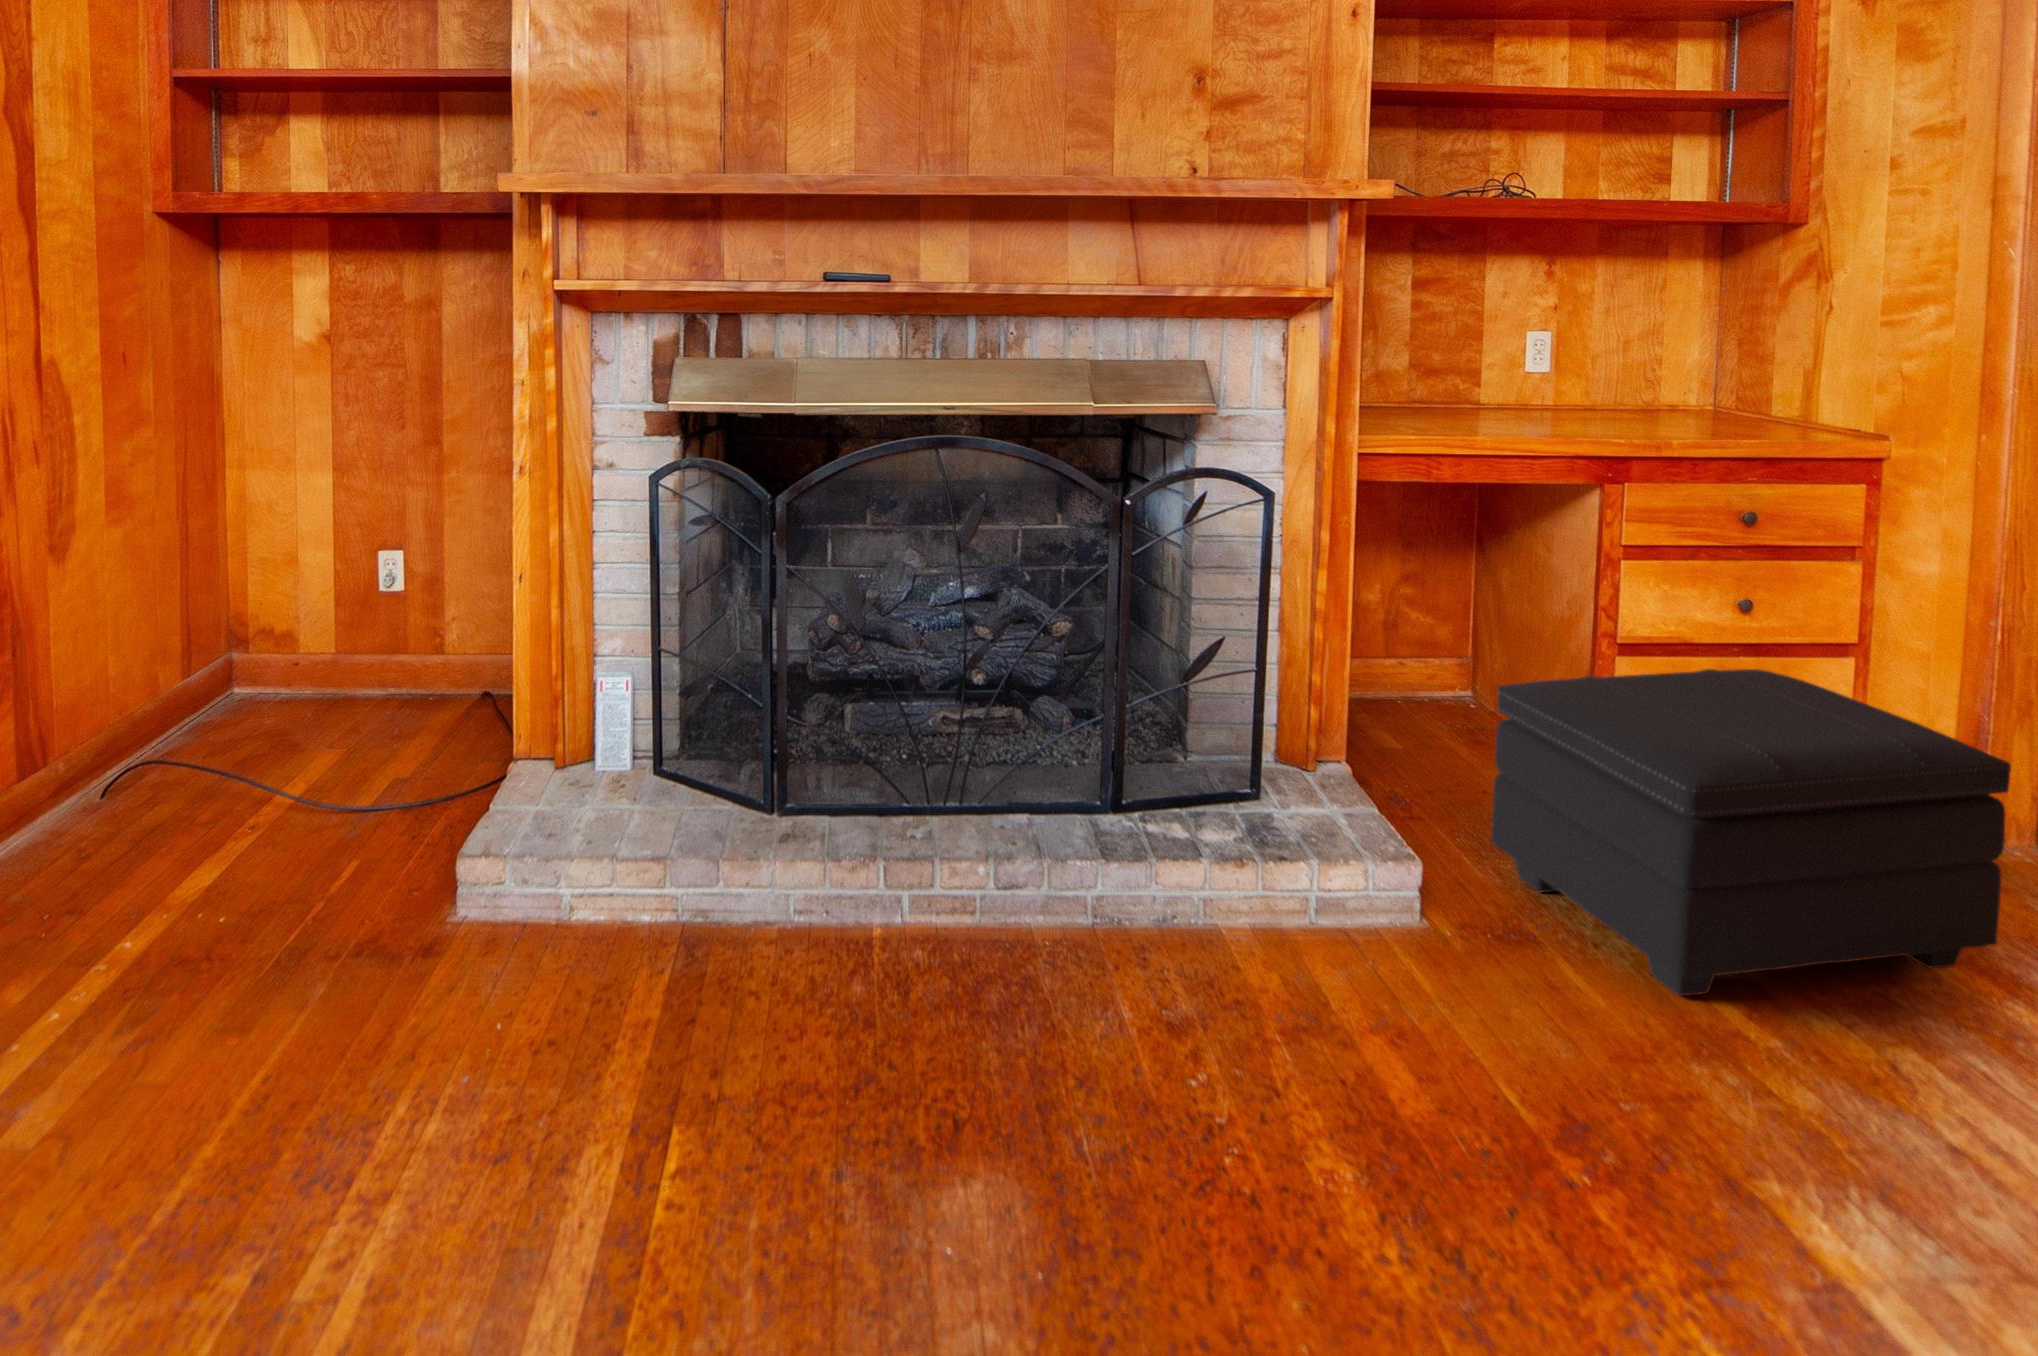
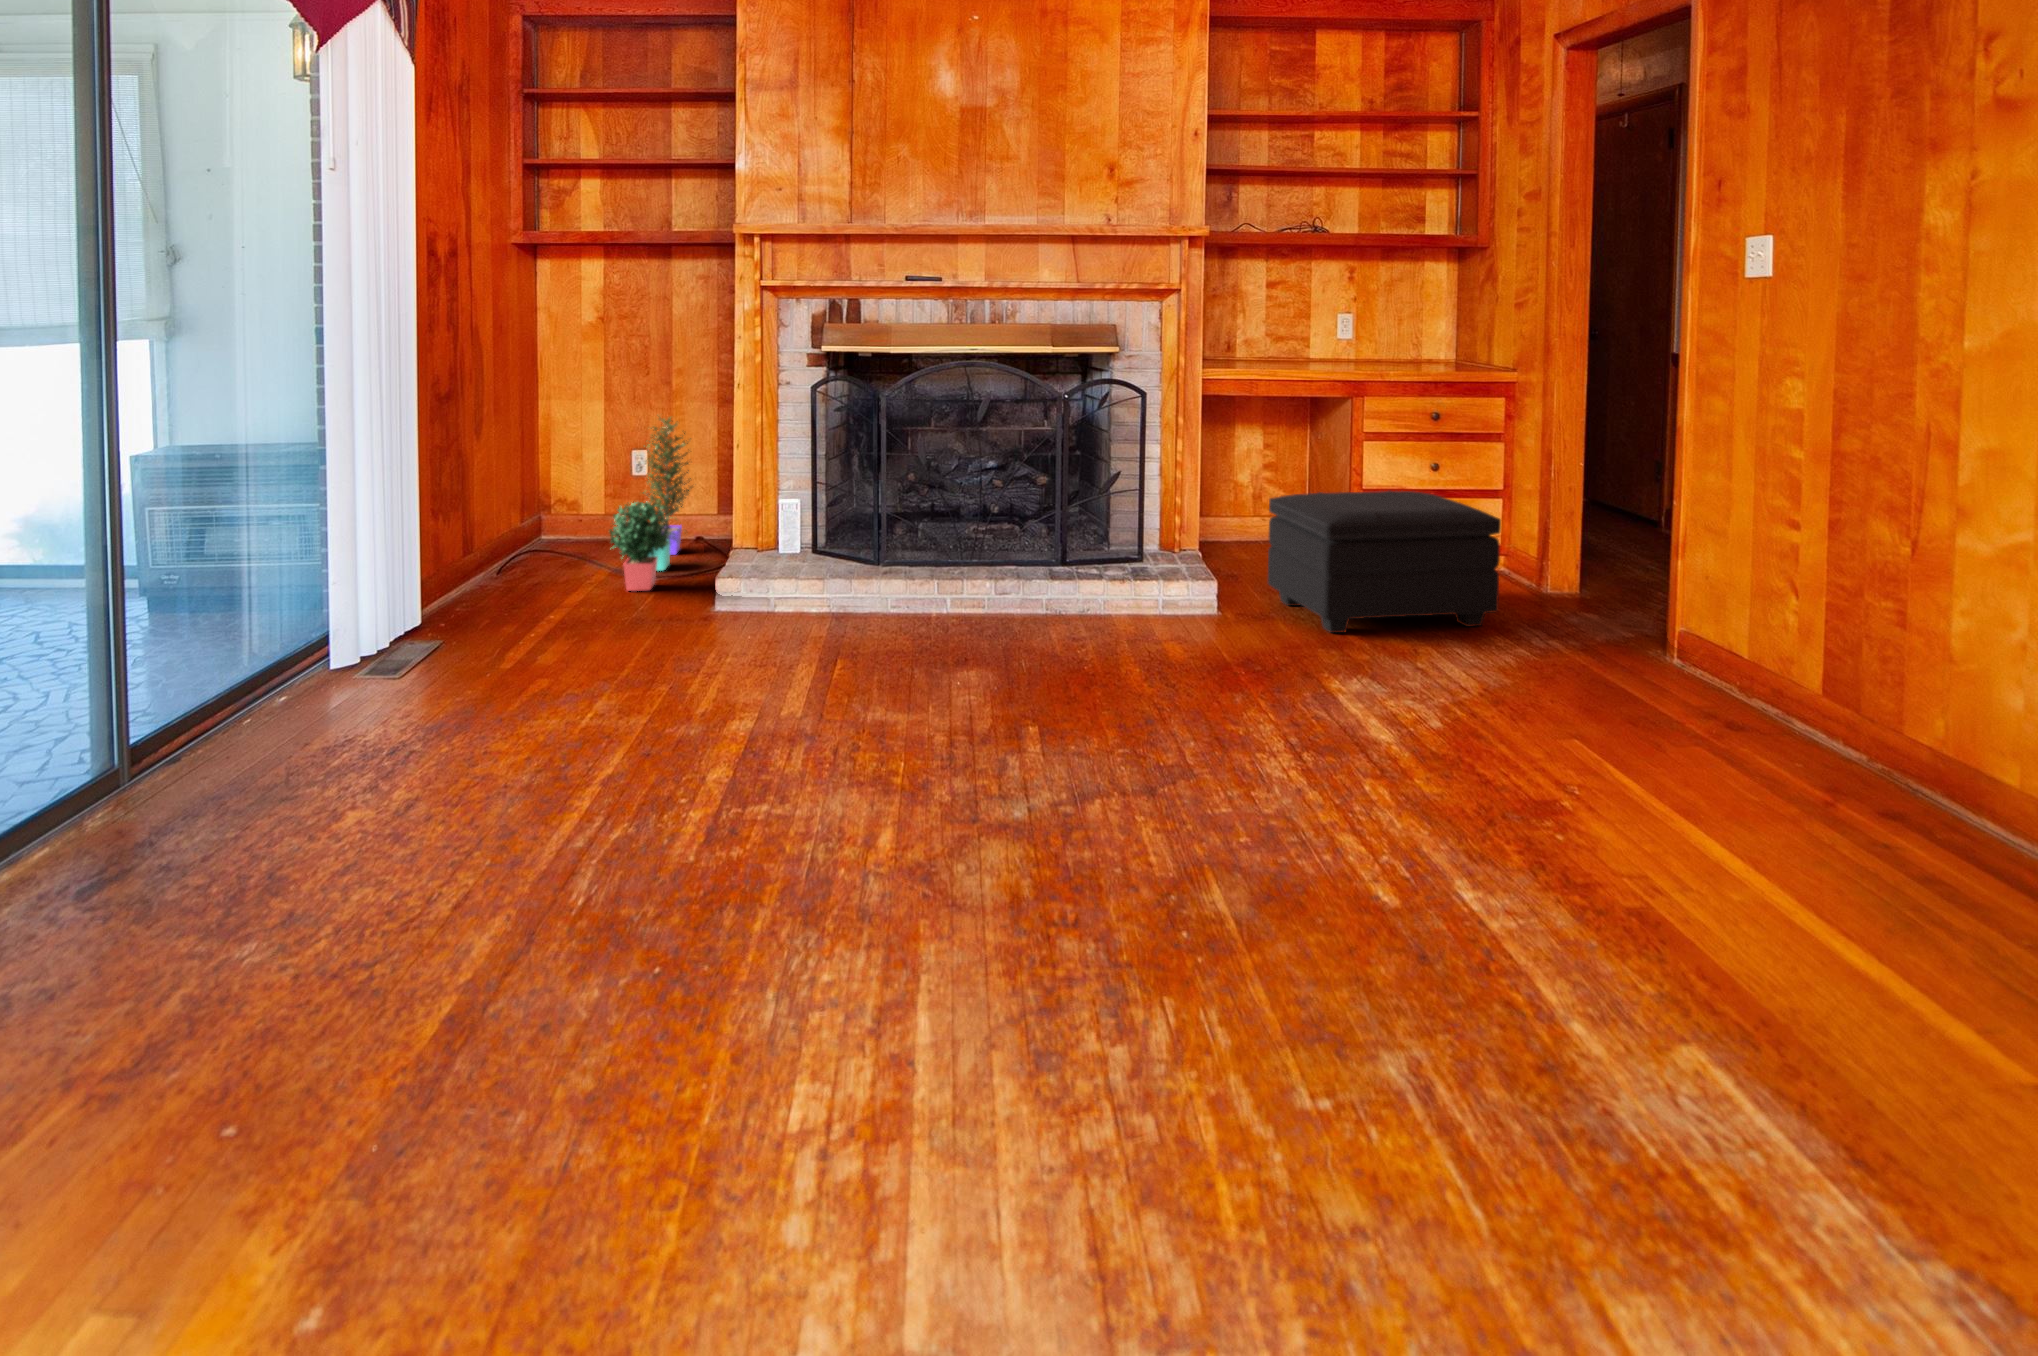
potted plant: none [271,496,474,847] -> present [609,415,692,591]

